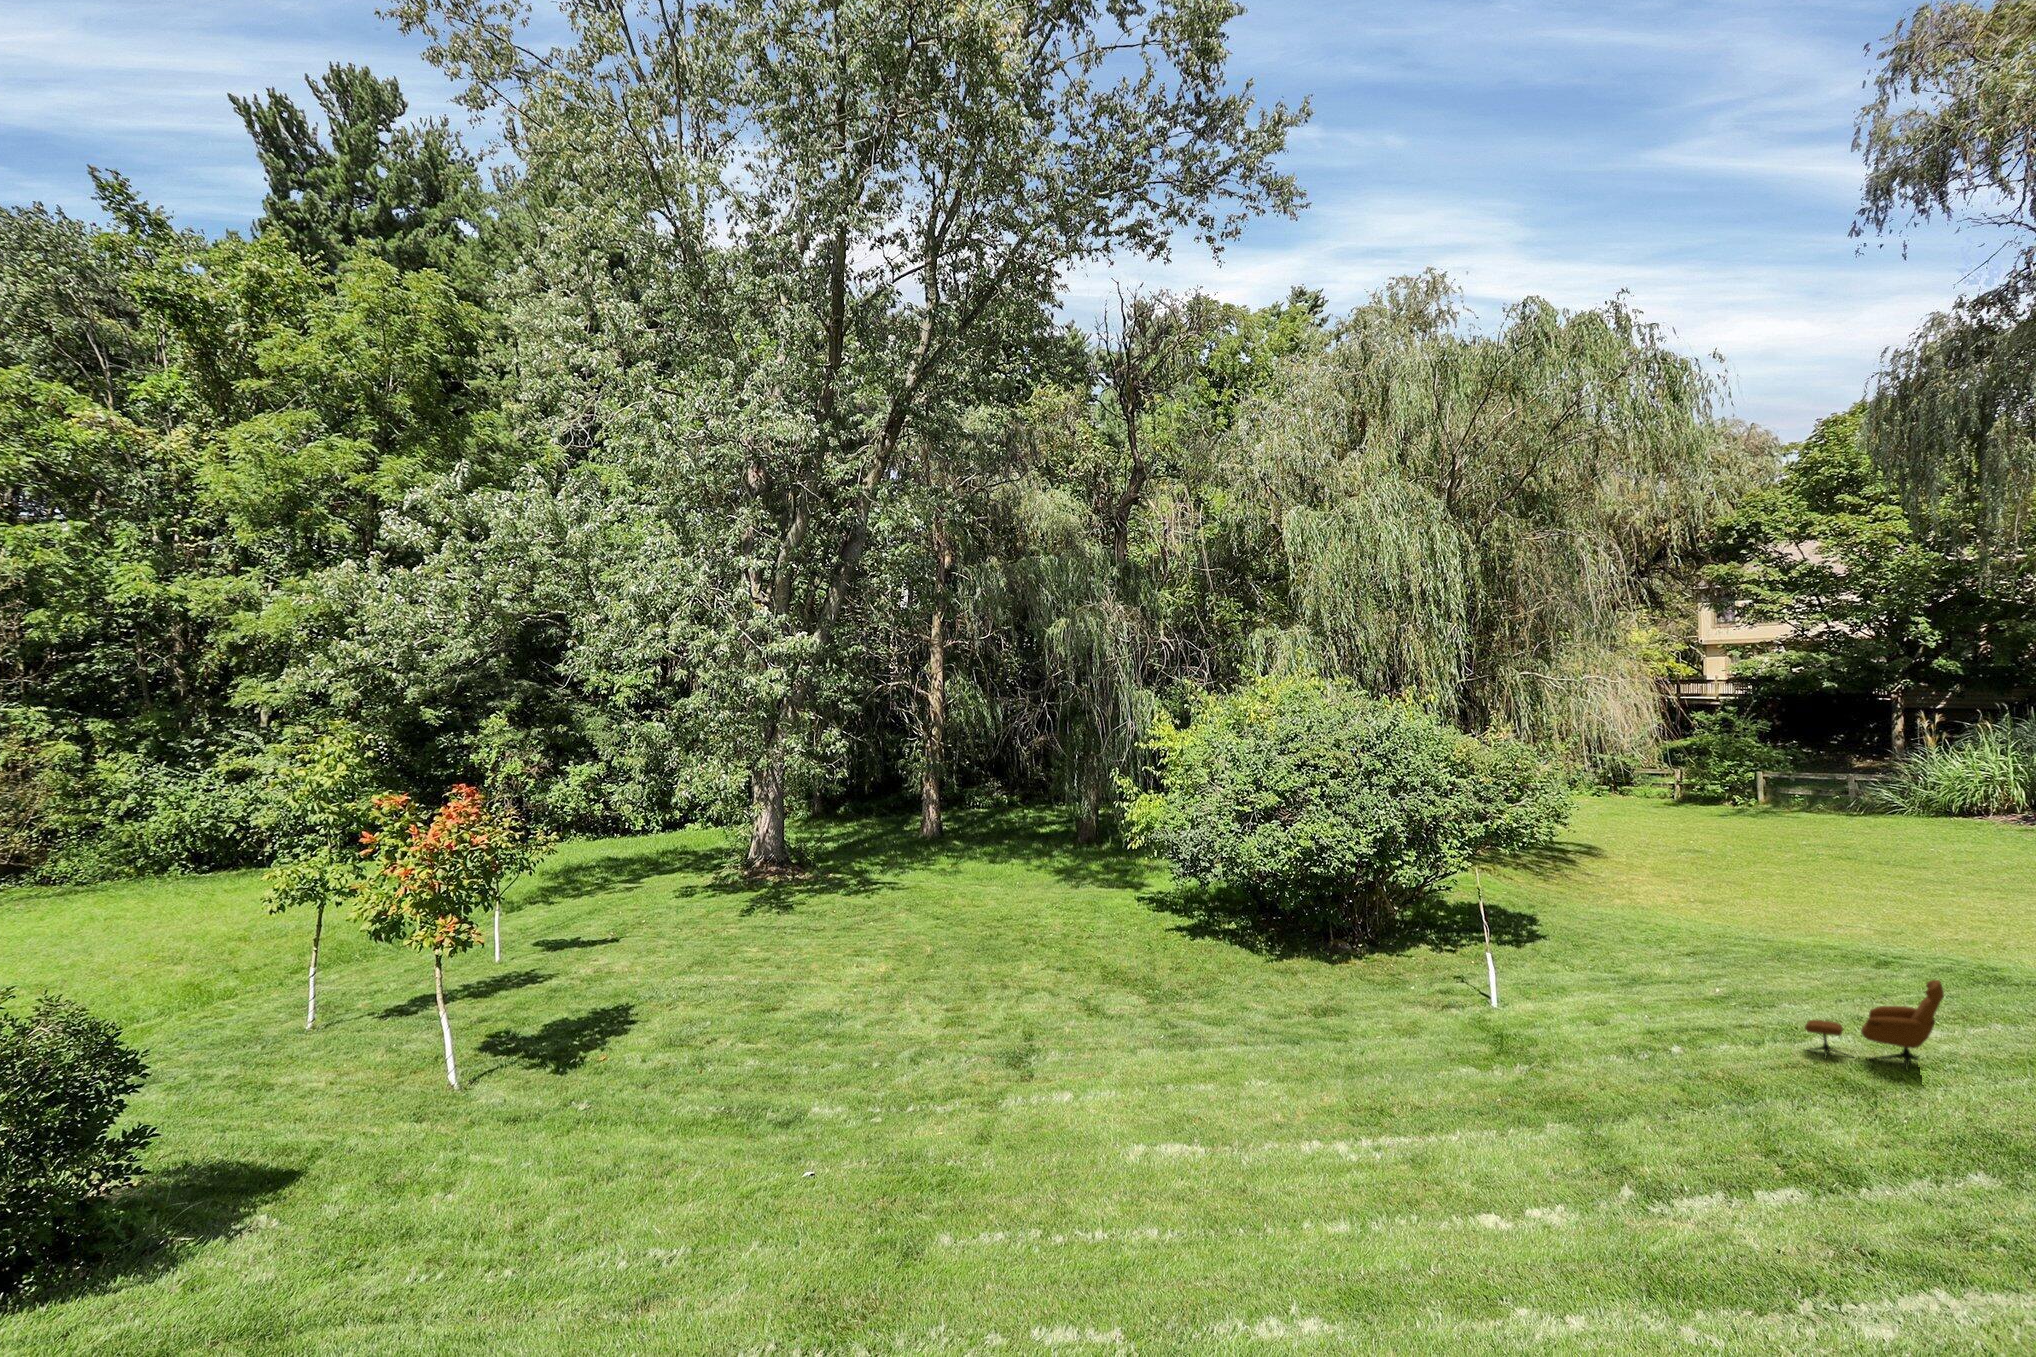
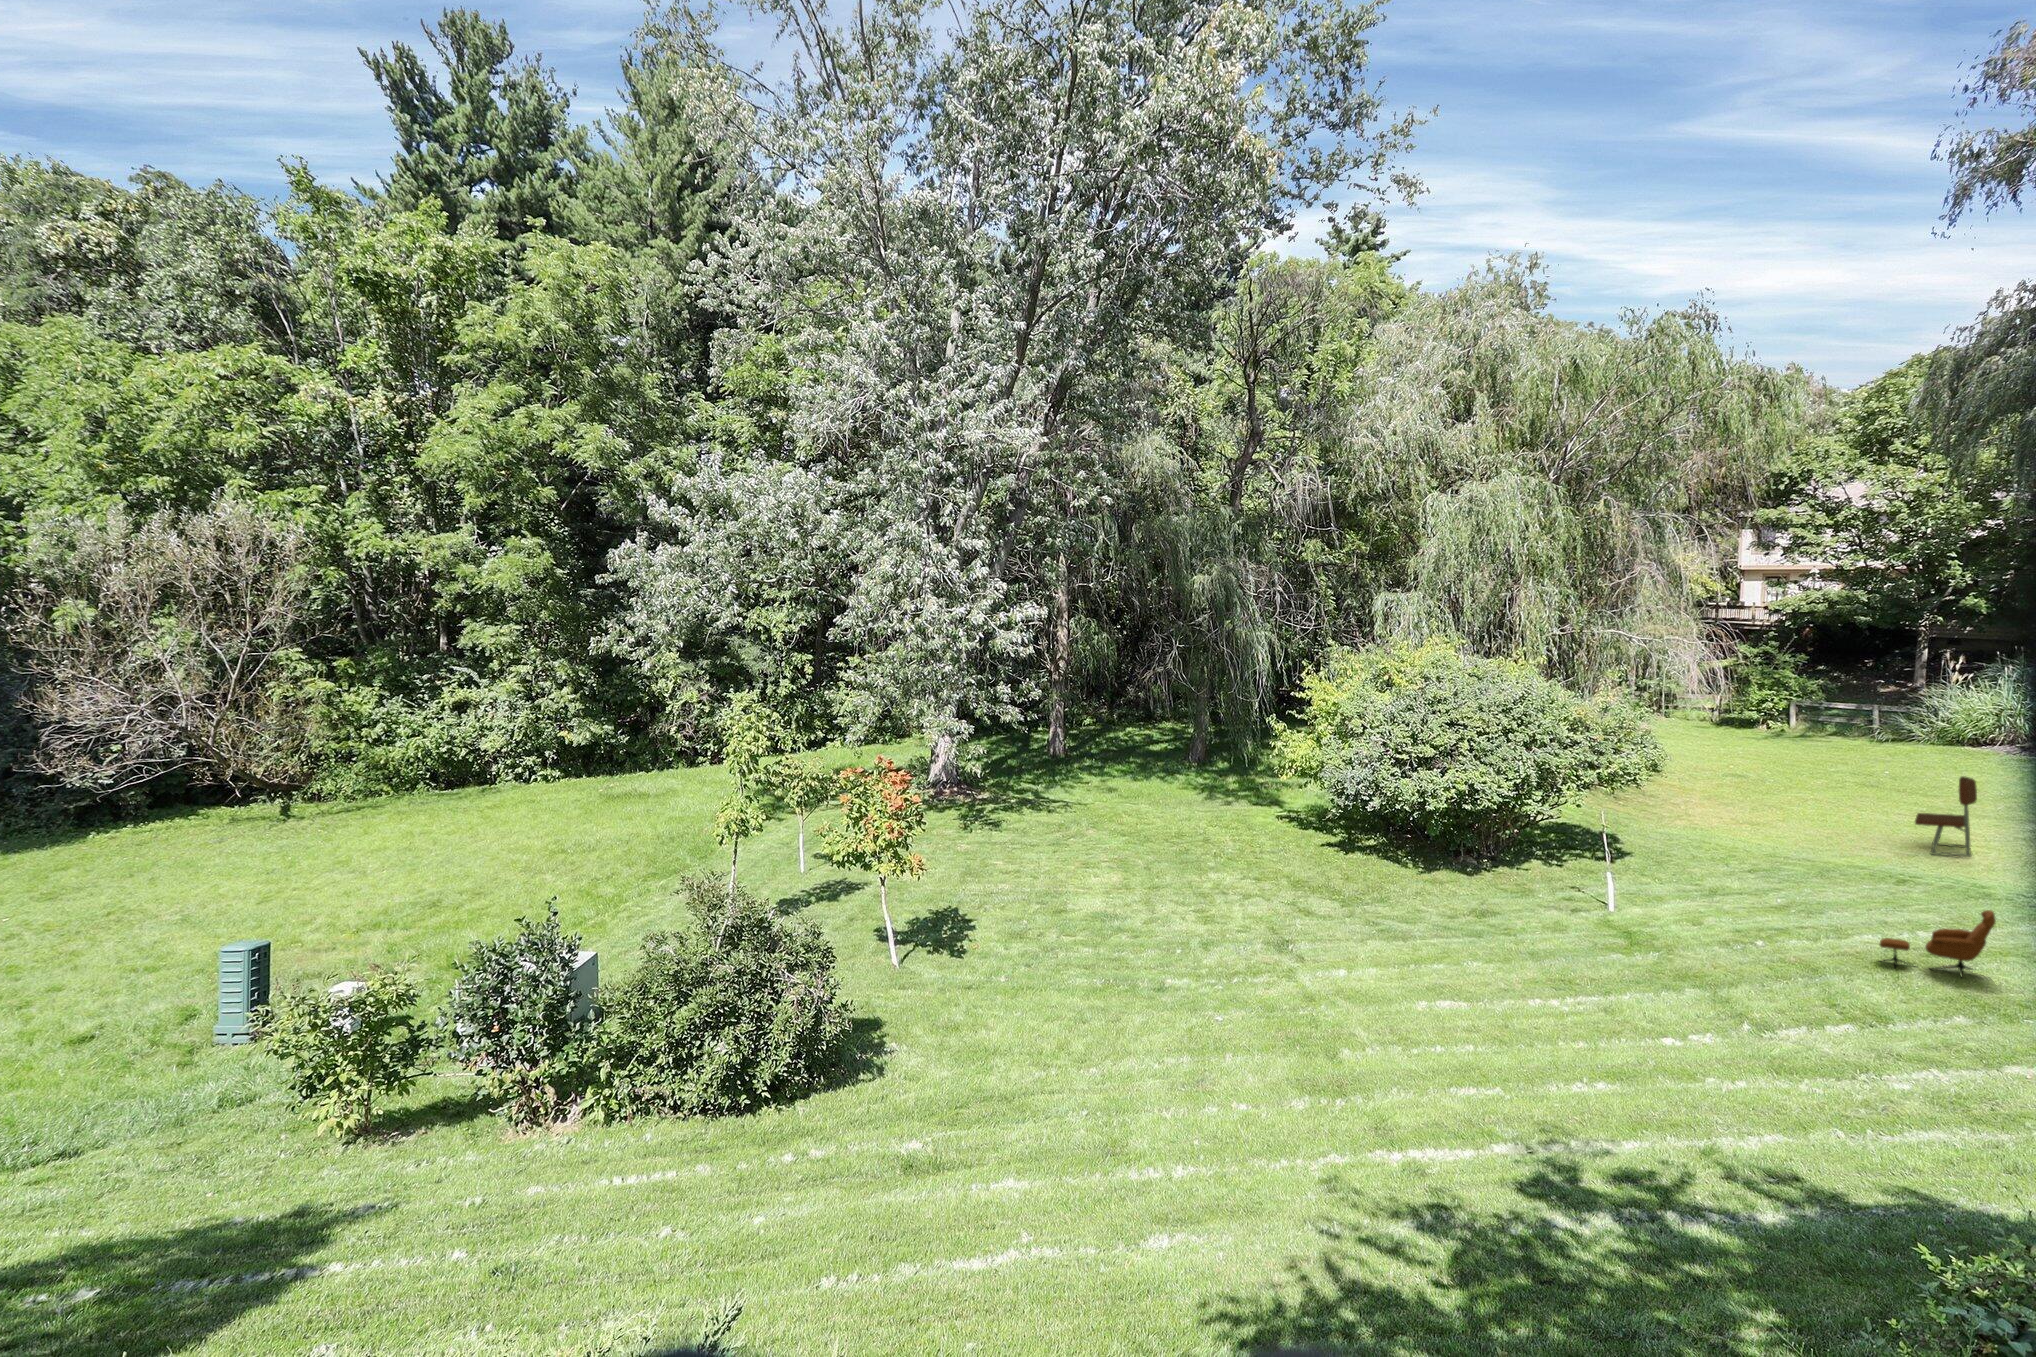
bench: none [1867,830,1938,926] -> present [1915,776,1977,857]

